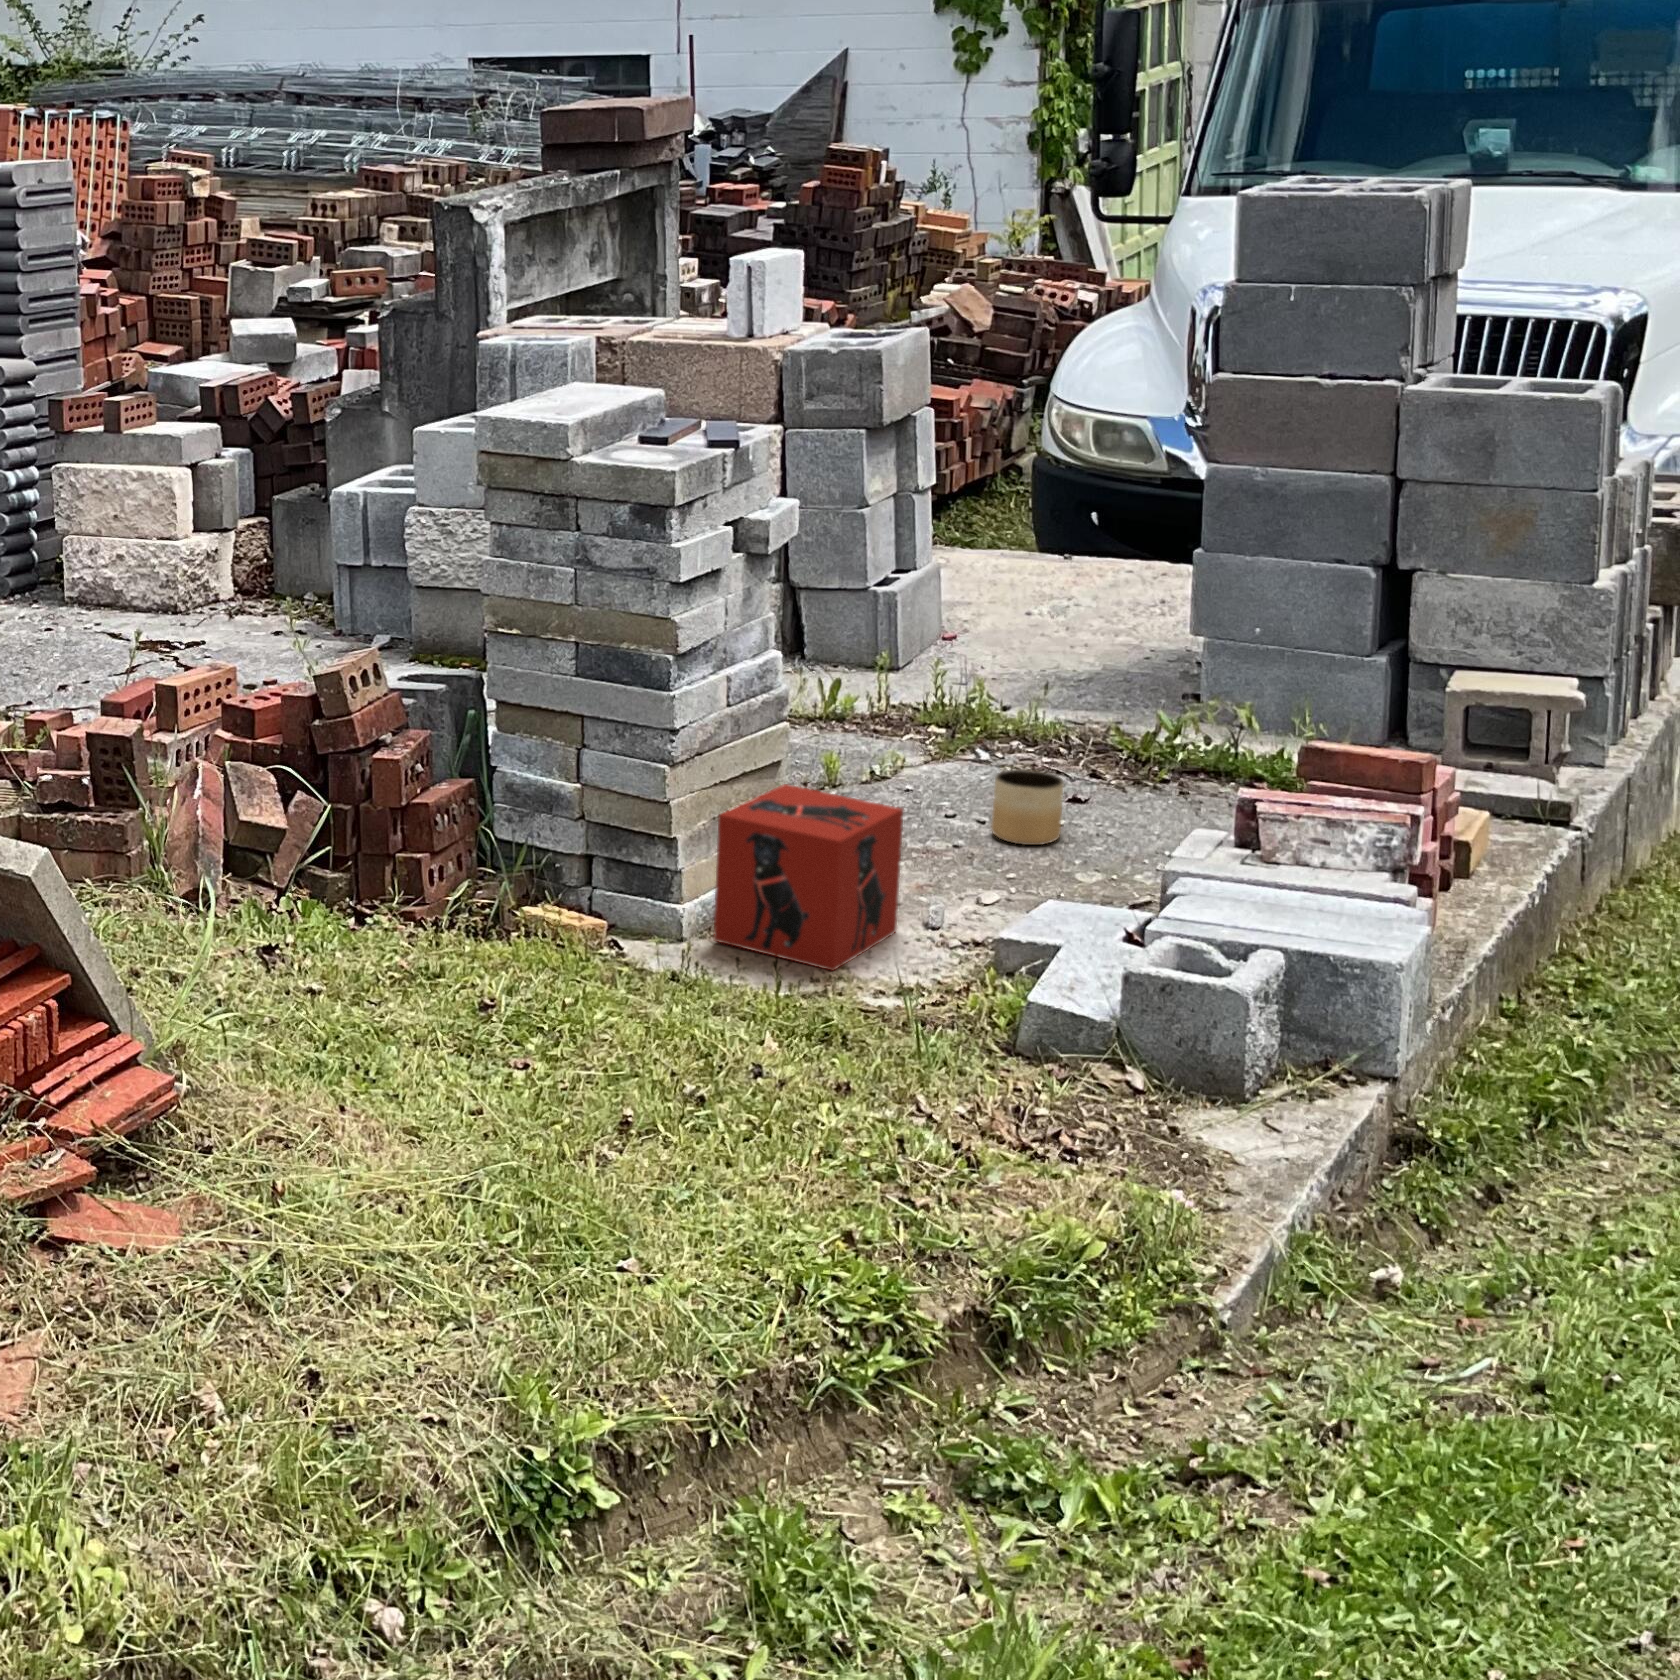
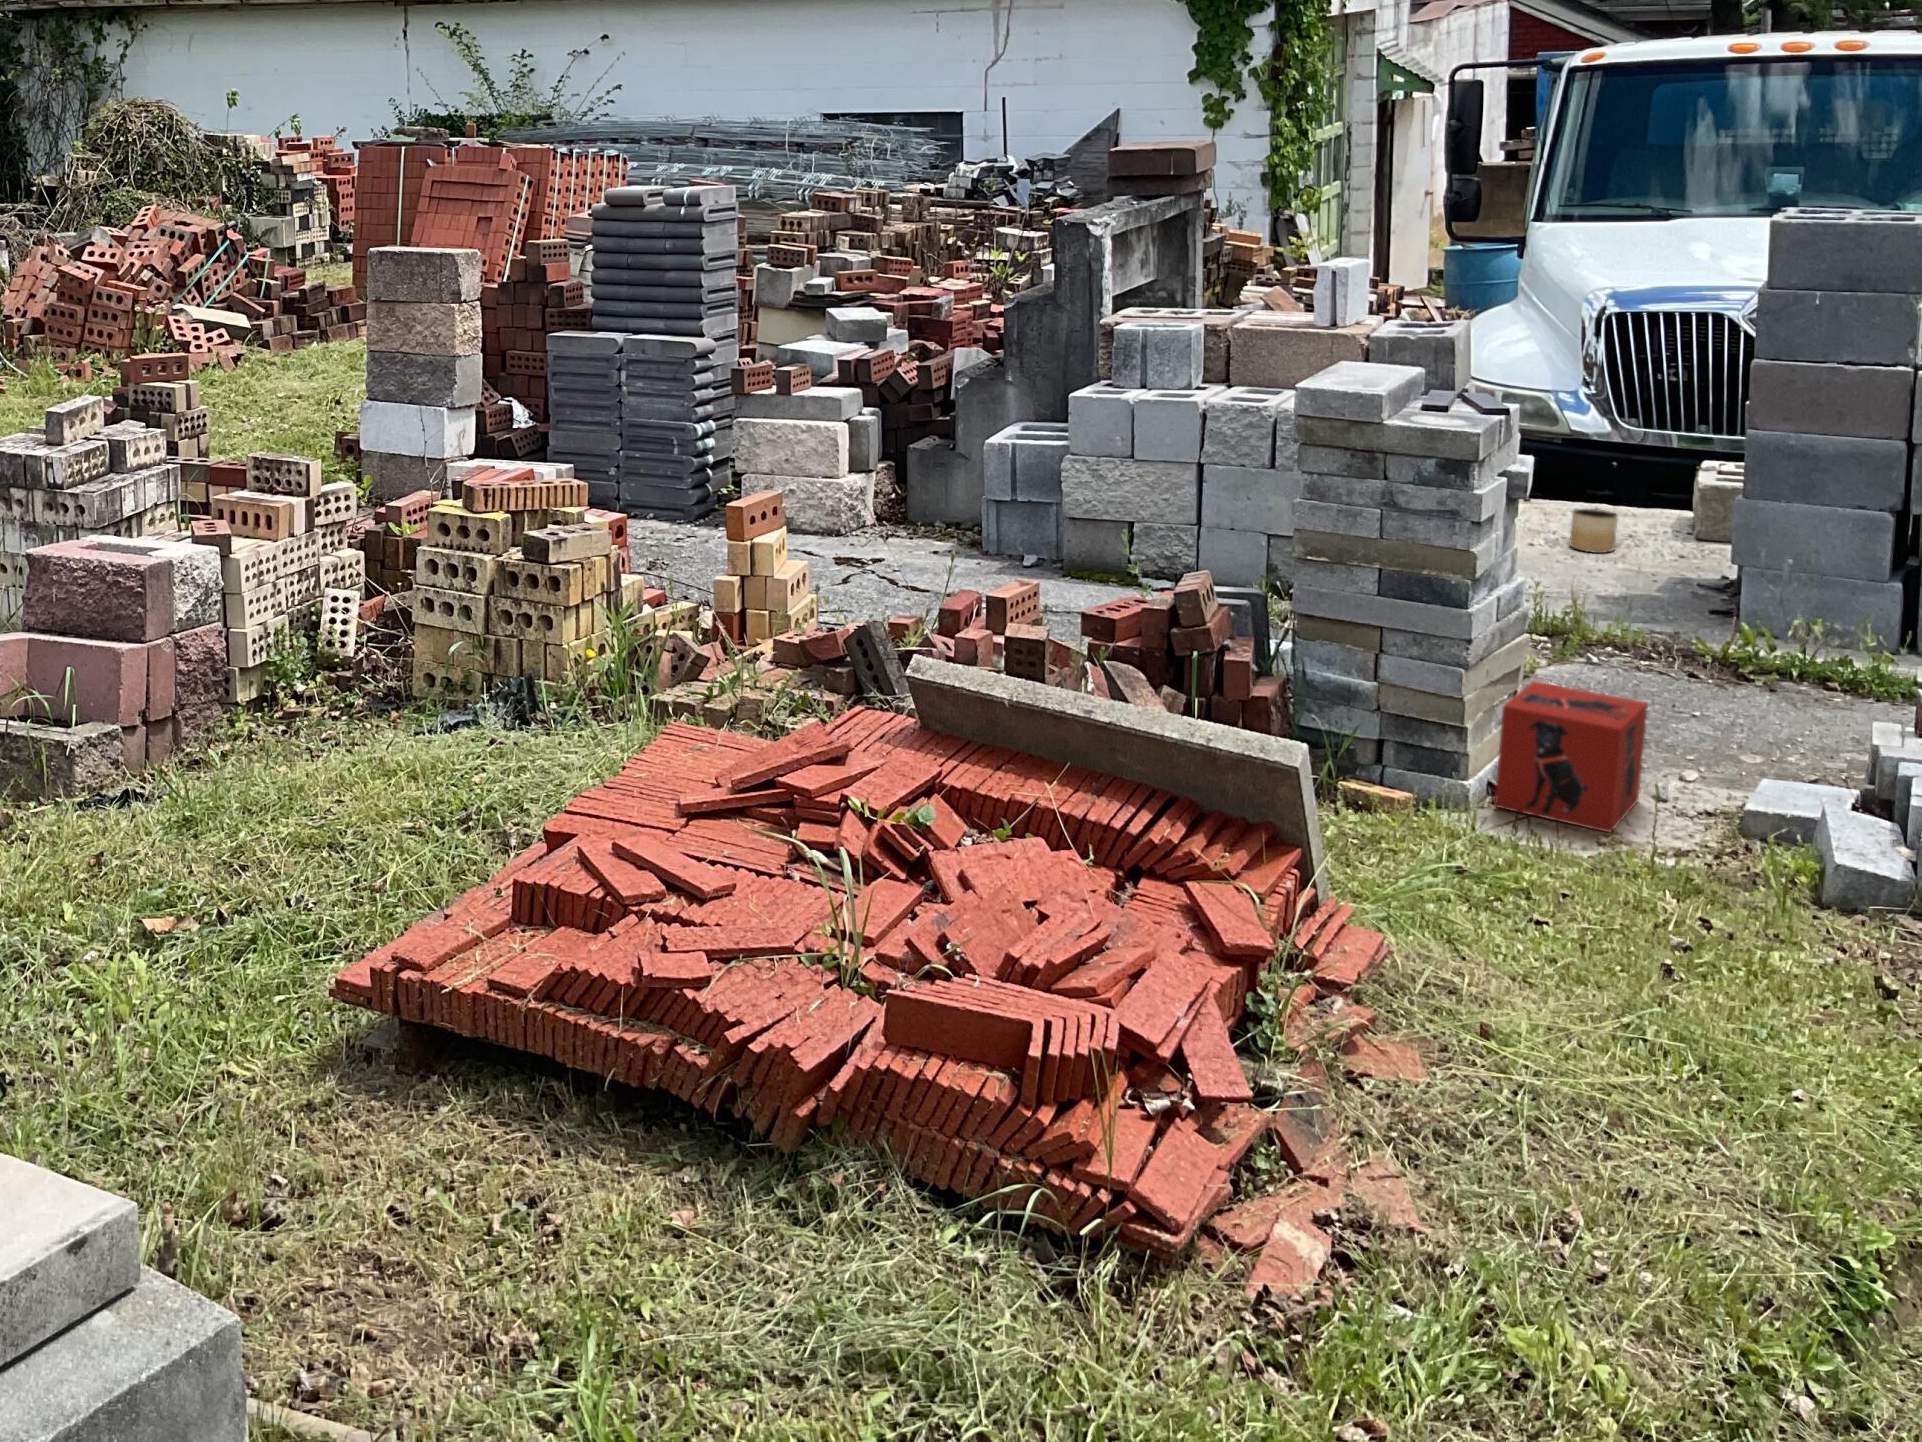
planter: present [991,769,1064,845] -> present [1570,509,1617,553]

